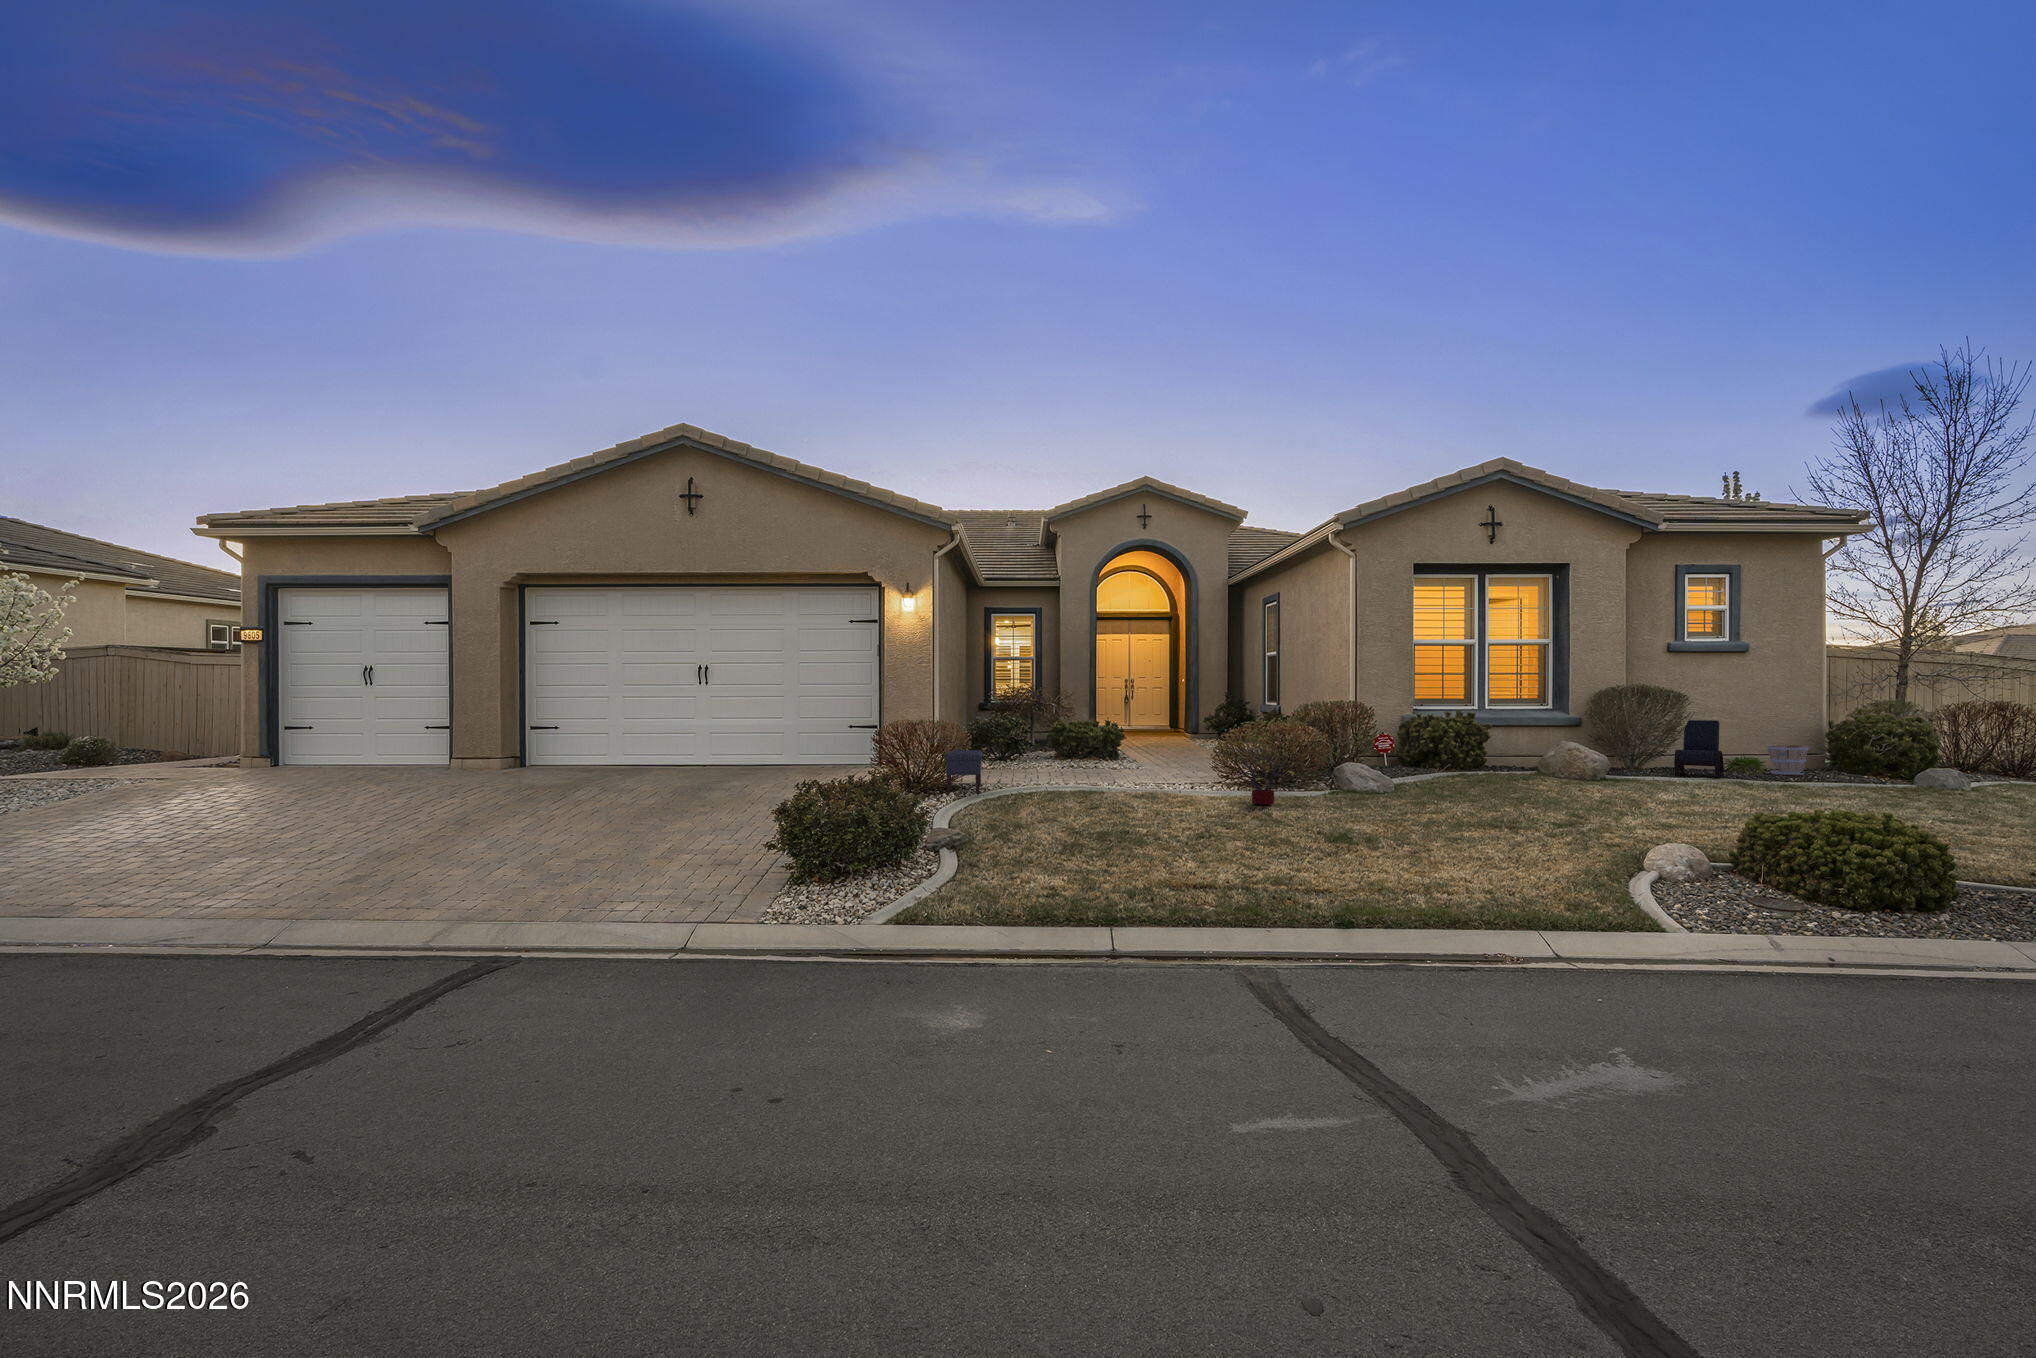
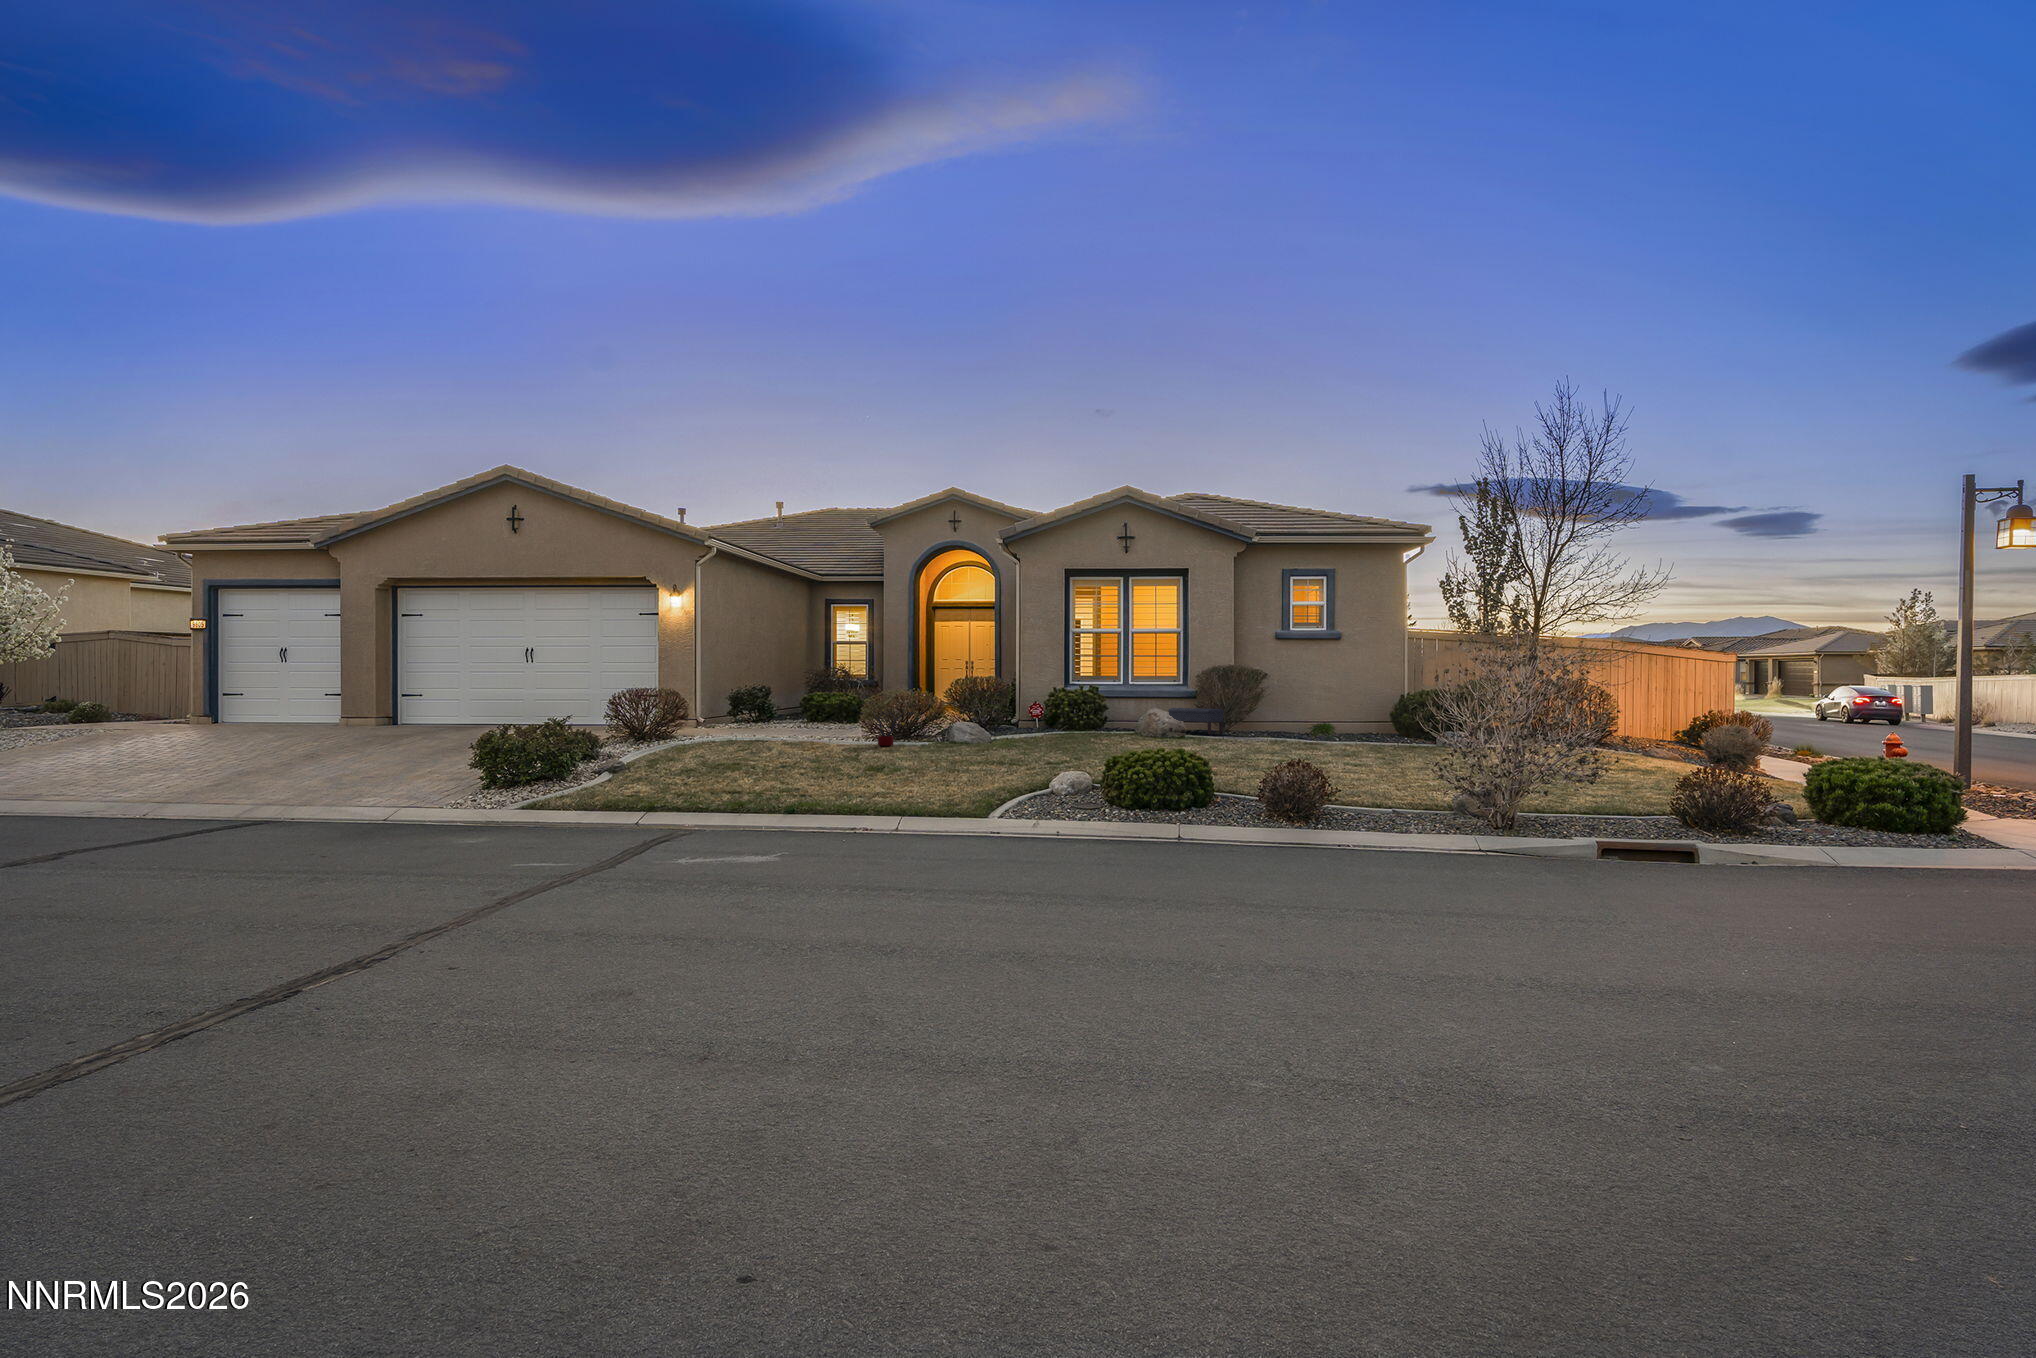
lounge chair: present [1674,720,1724,778] -> none [1271,690,1312,733]
wooden bucket: present [1767,745,1809,775] -> none [1354,709,1382,732]
bench: present [945,750,983,795] -> present [1168,708,1224,734]

